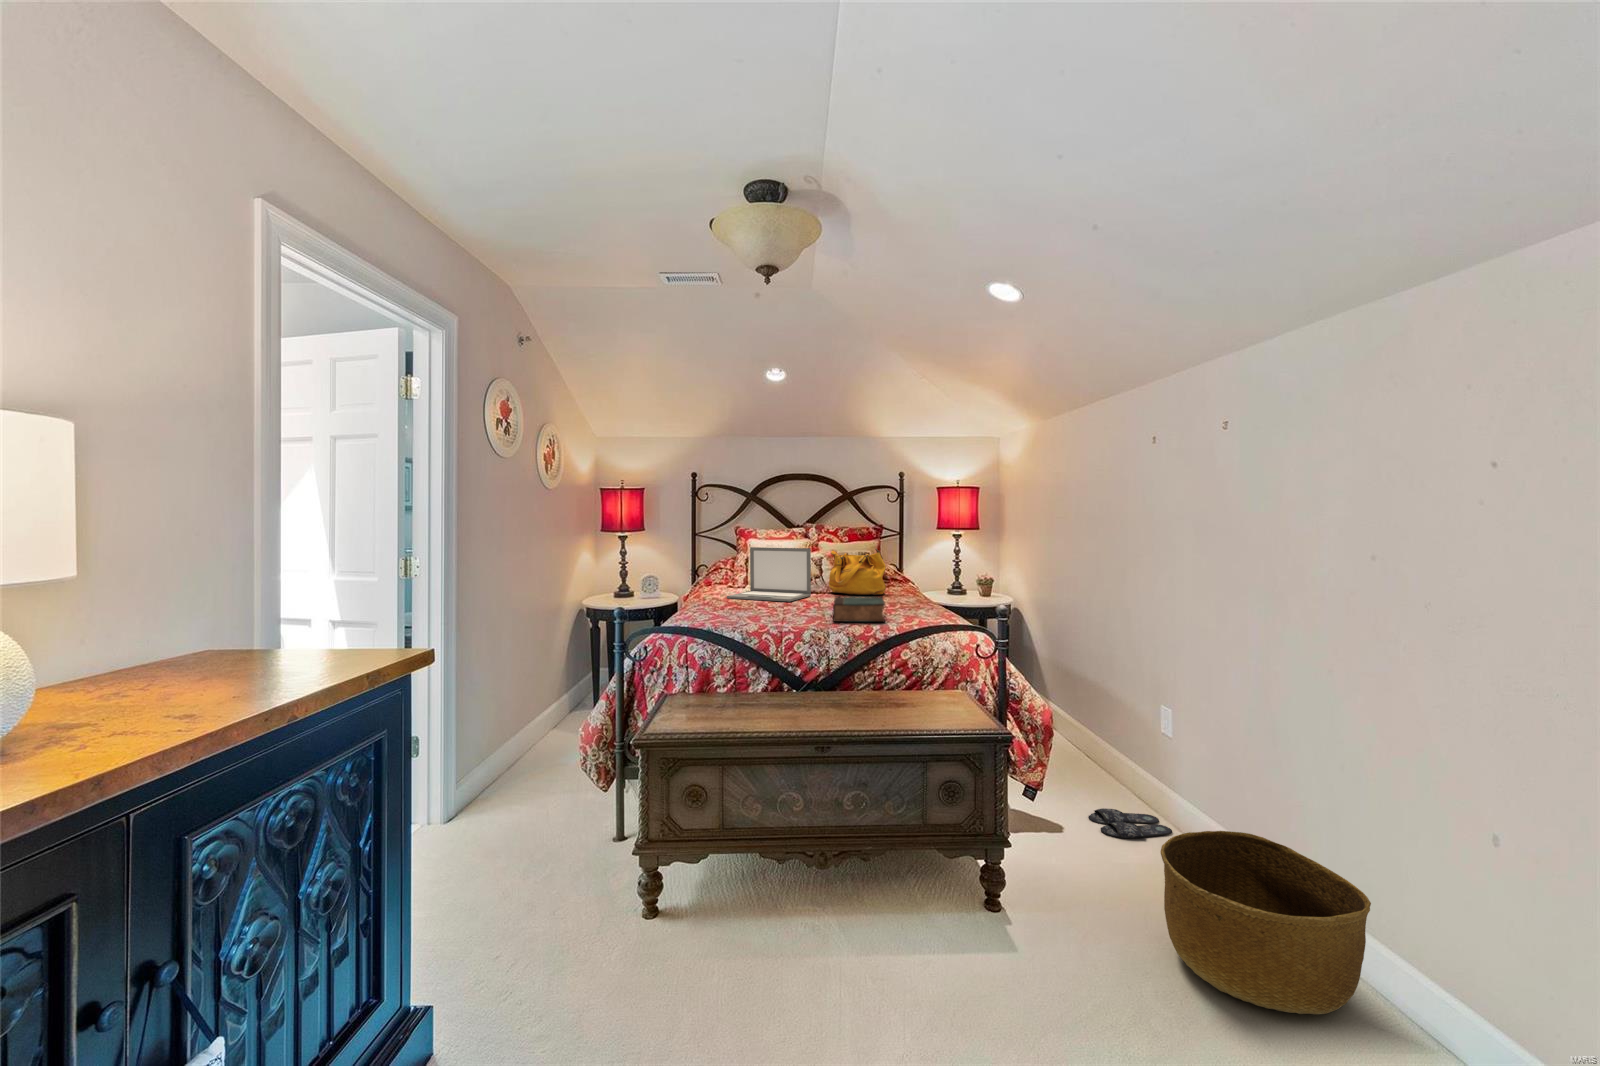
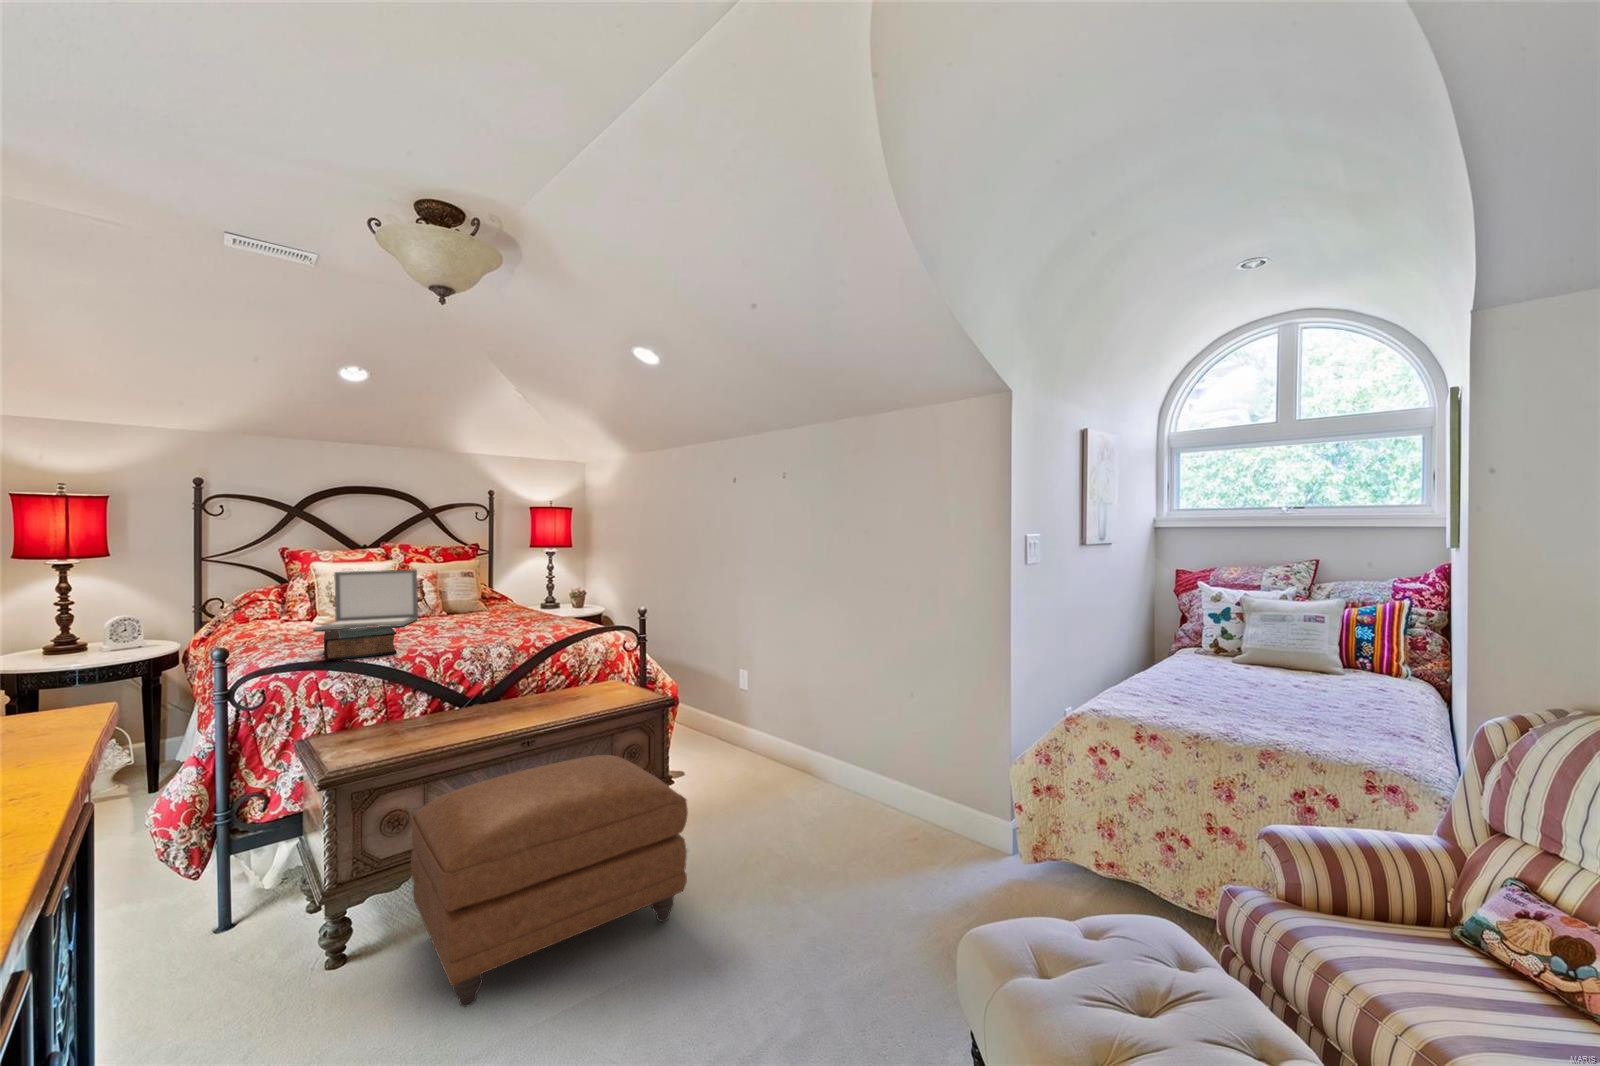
handbag: present [829,549,886,595] -> none [433,566,499,614]
book: present [833,597,885,622] -> present [324,626,397,661]
ottoman: none [685,772,961,1002] -> present [411,755,688,1007]
slippers: present [1089,808,1172,838] -> none [710,753,767,774]
basket: present [1161,831,1371,1014] -> none [788,739,901,840]

